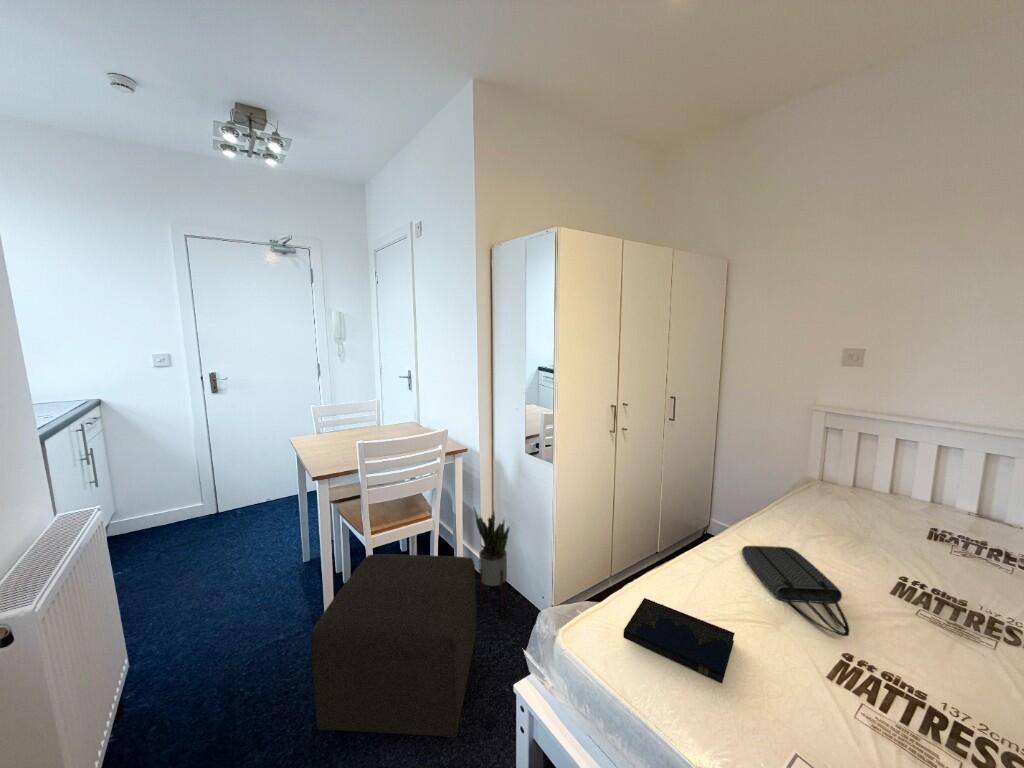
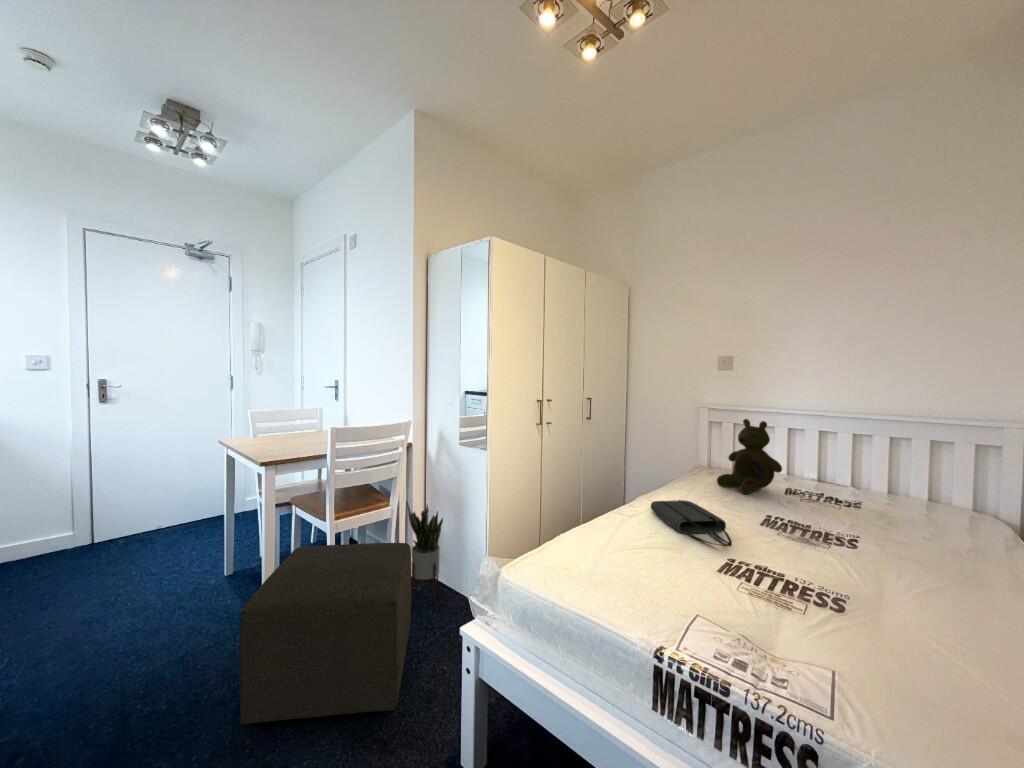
stuffed bear: none [831,439,926,534] -> present [717,419,782,494]
hardcover book: present [623,598,735,683] -> none [559,536,648,581]

